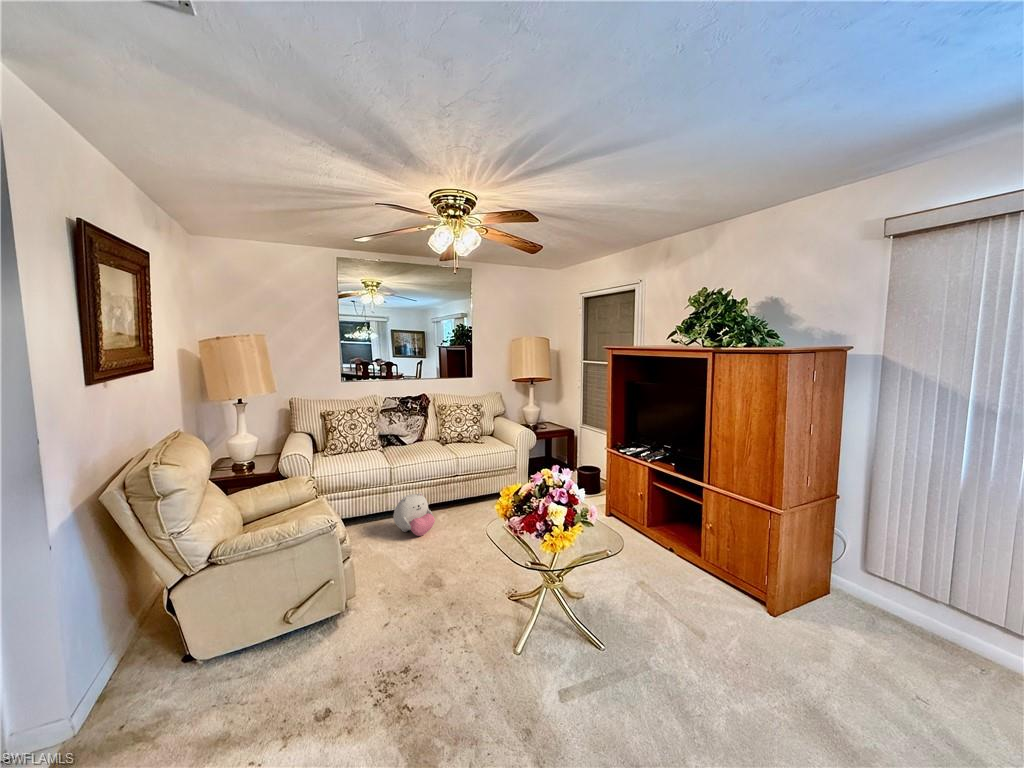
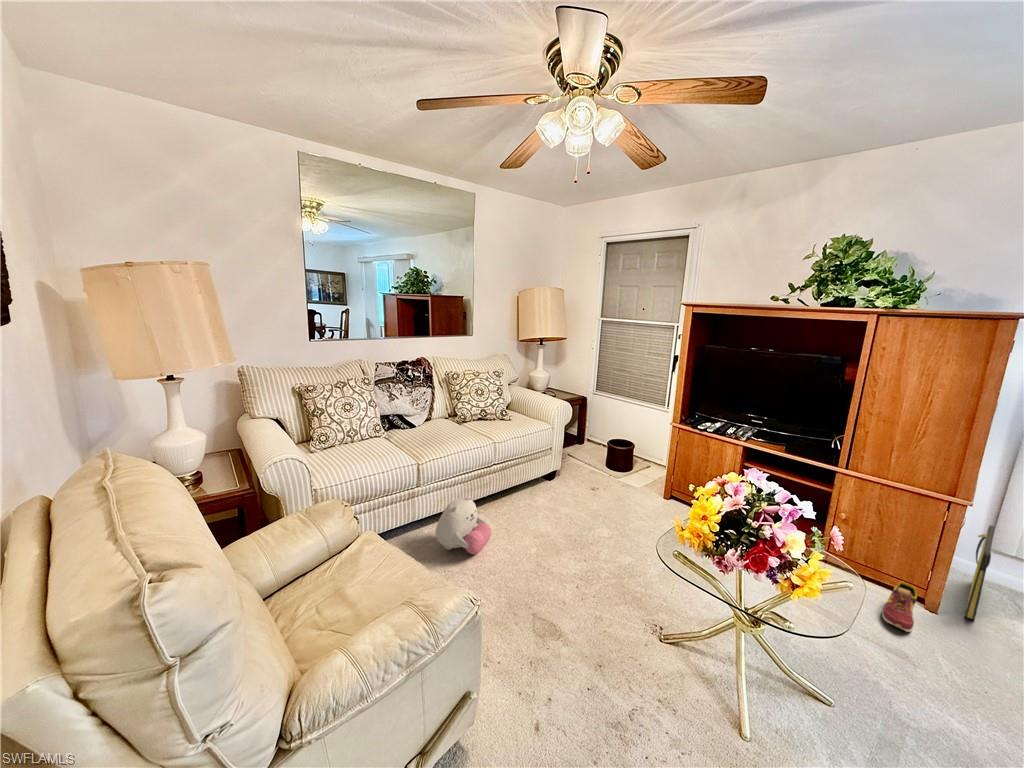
bag: none [795,542,852,623] -> present [965,525,994,620]
sneaker: none [711,583,751,621] -> present [882,581,917,632]

